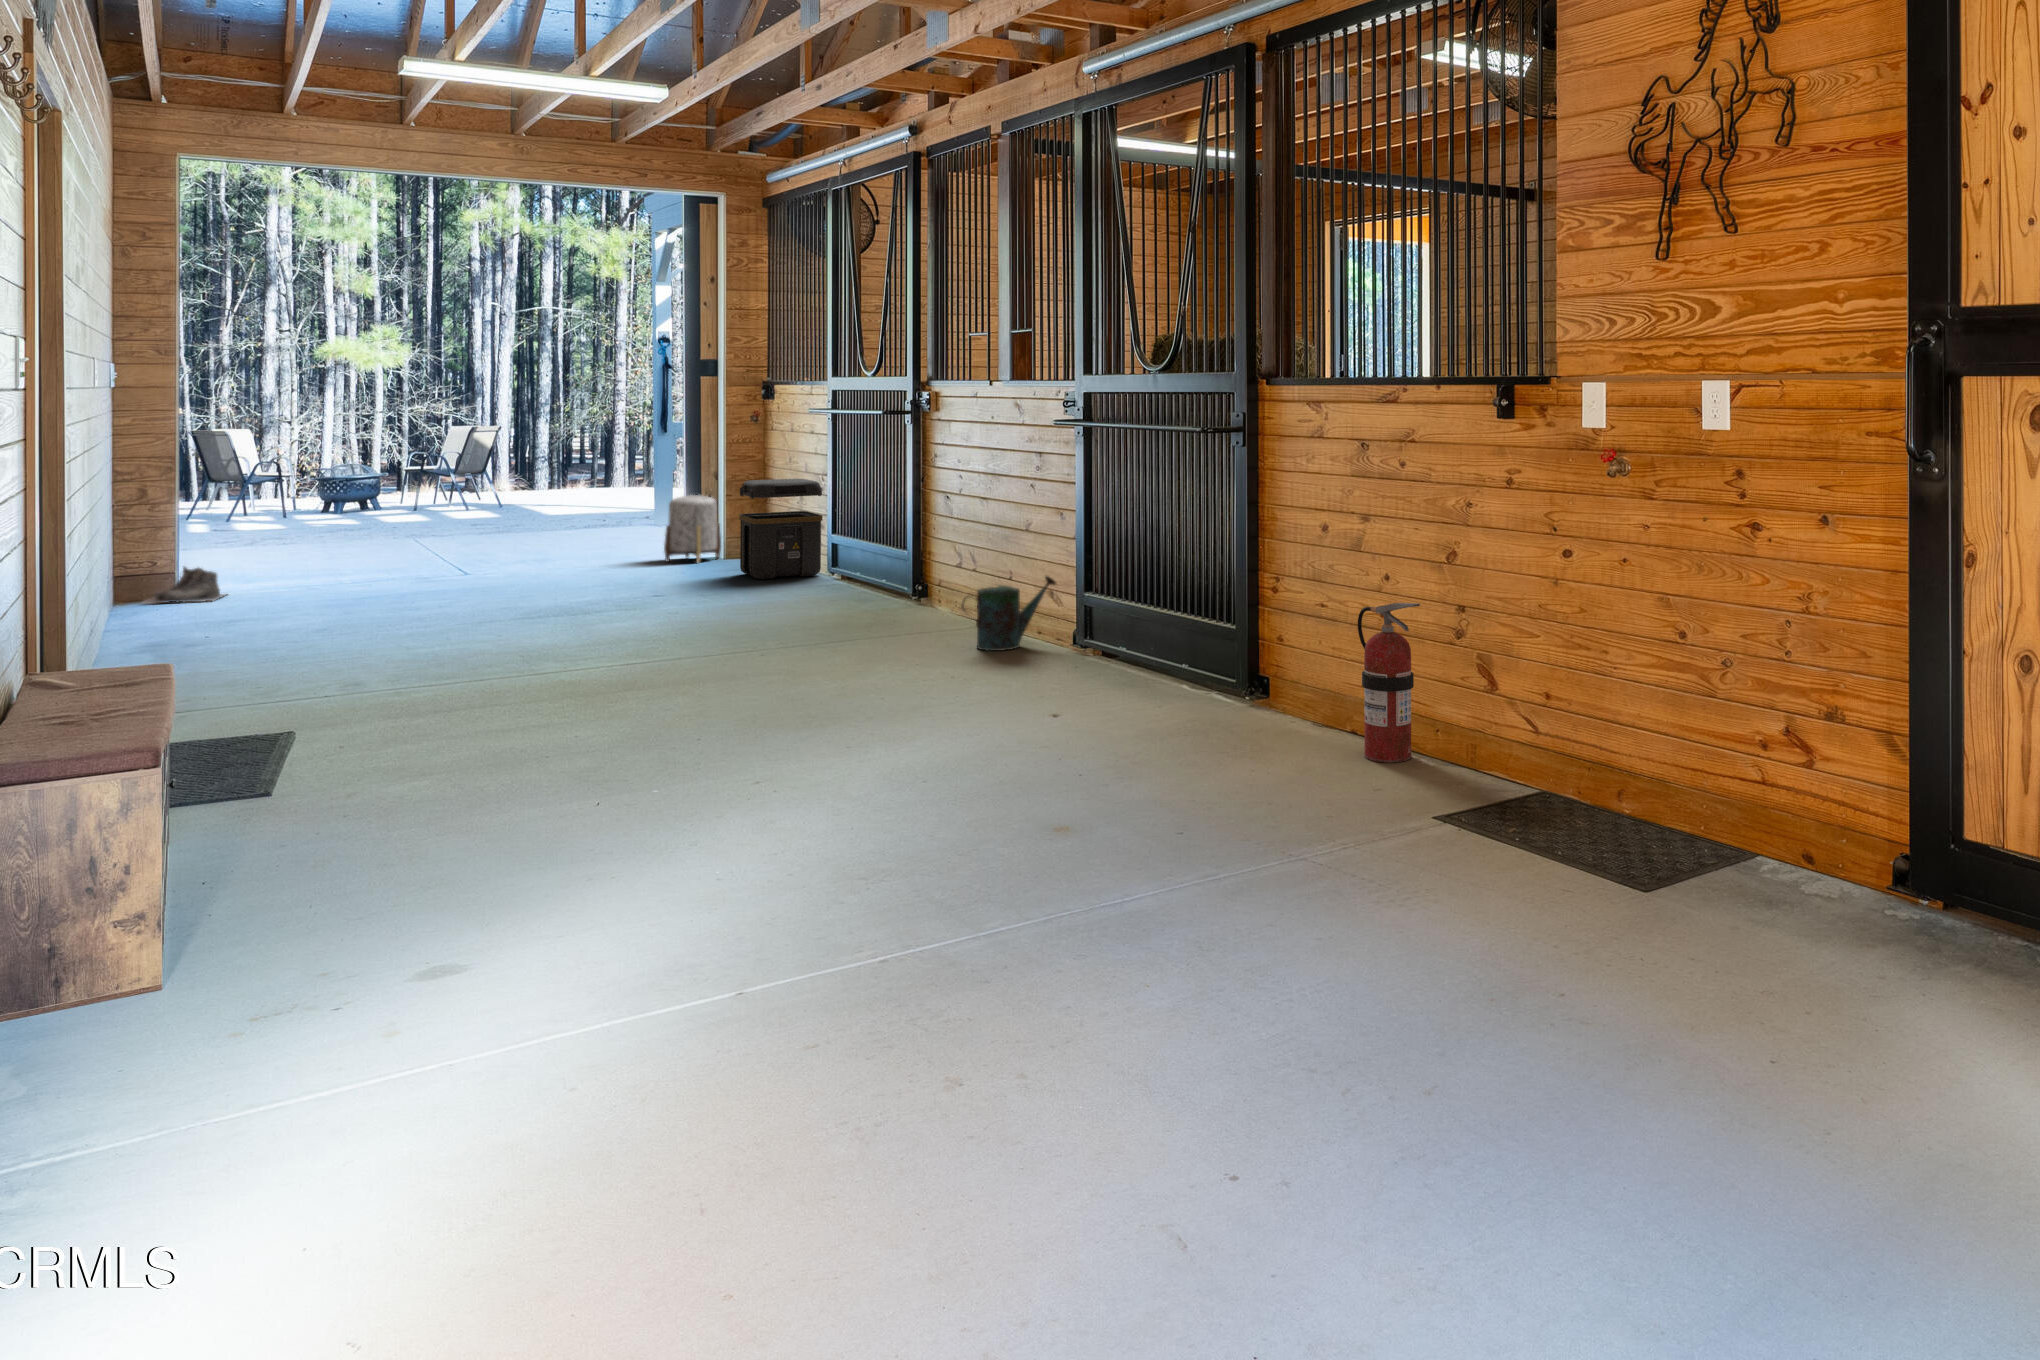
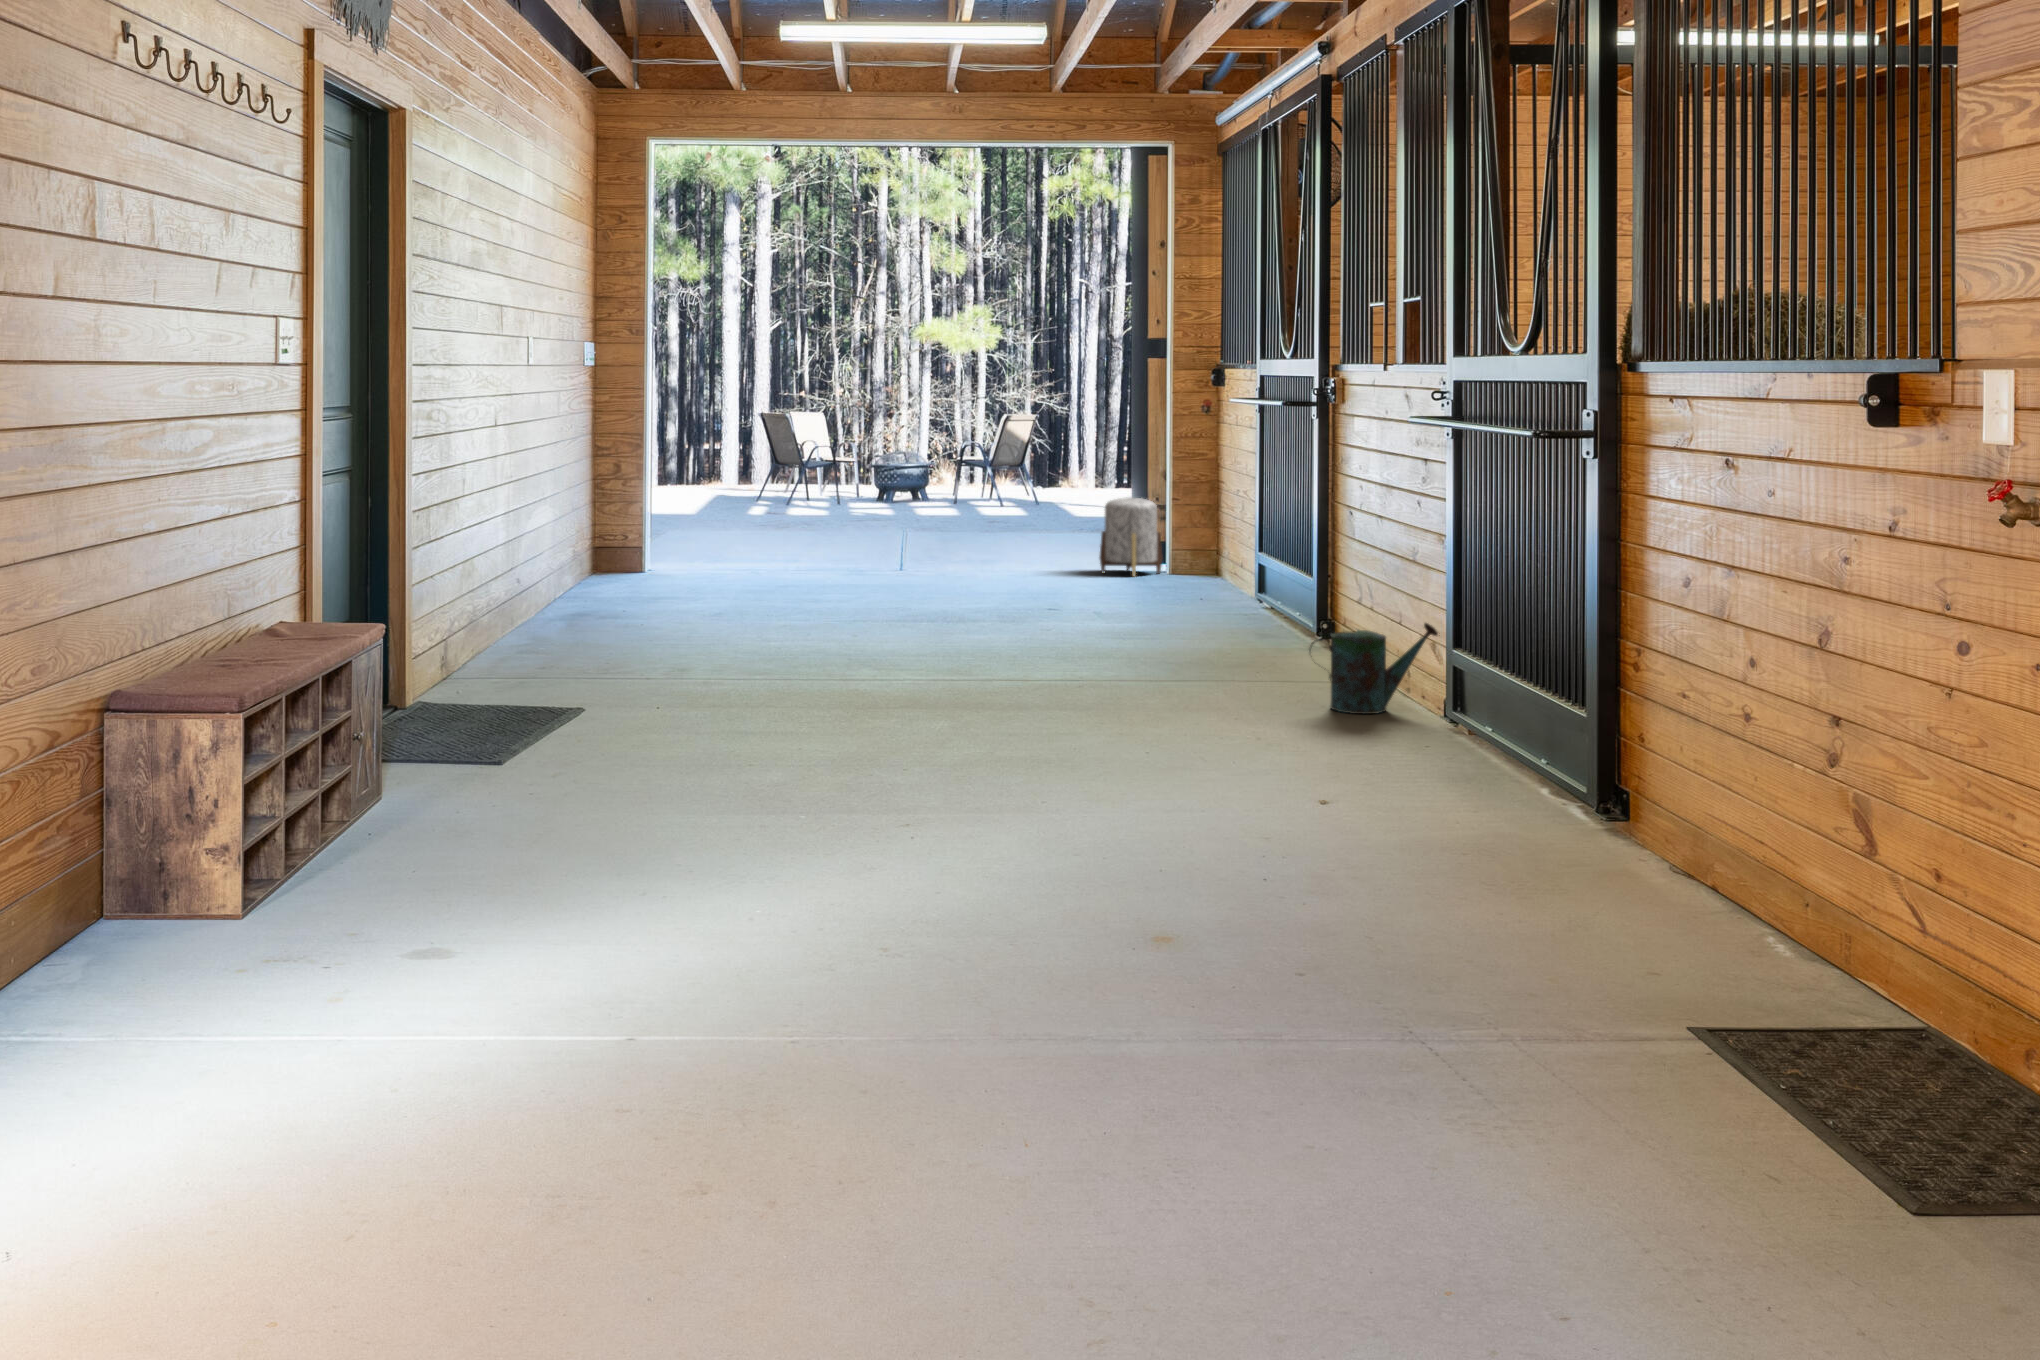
toolbox: present [739,479,823,580] -> none [1160,483,1251,601]
boots: present [142,567,225,604] -> none [619,544,694,580]
fire extinguisher: present [1358,603,1420,763] -> none [1690,702,1774,941]

